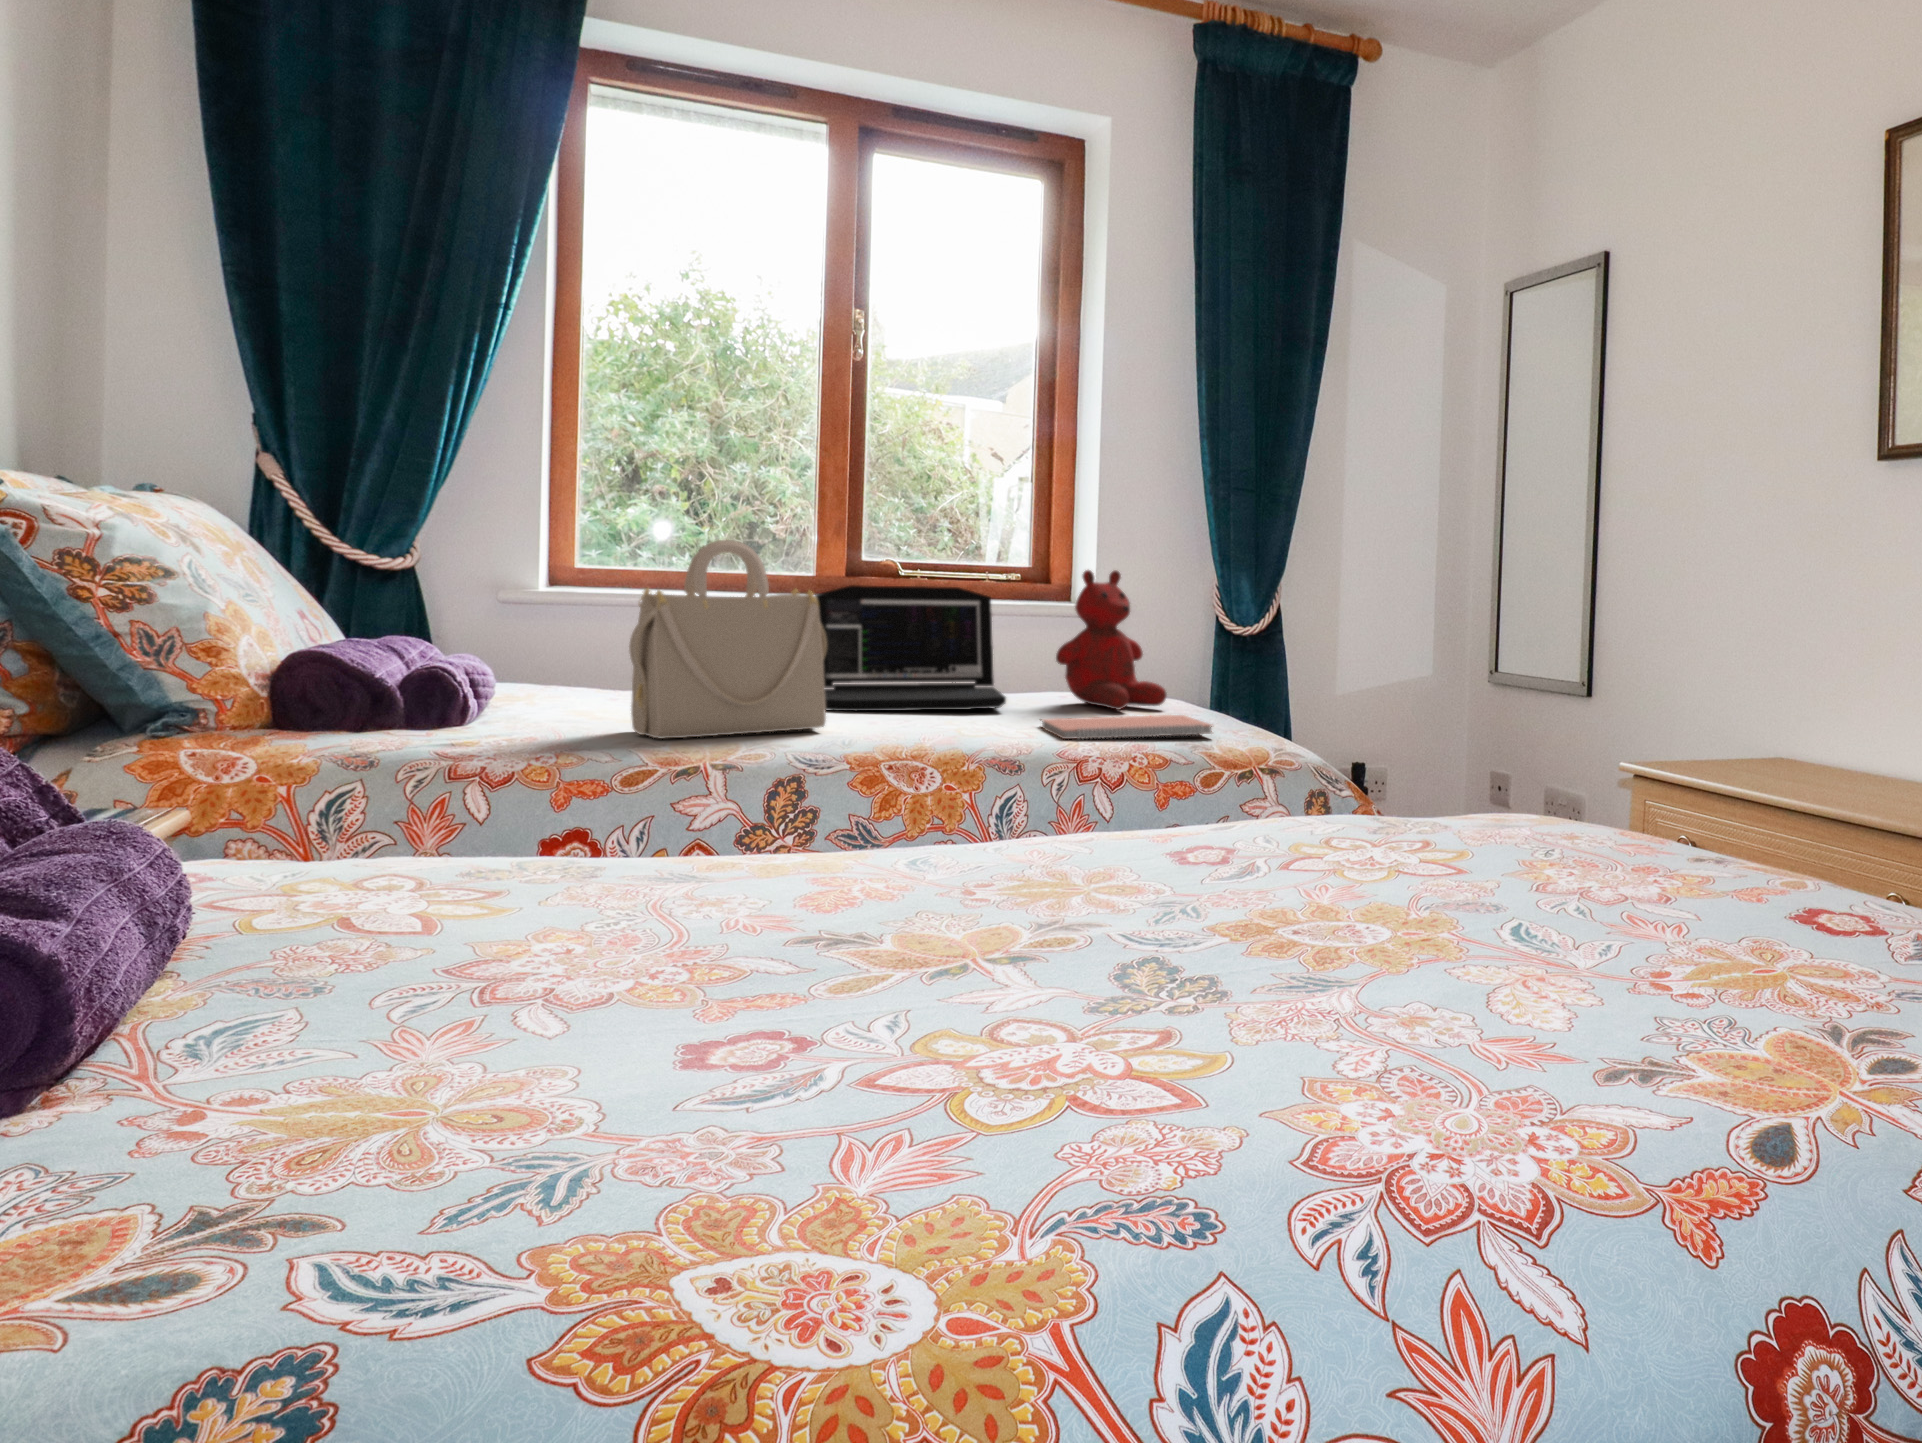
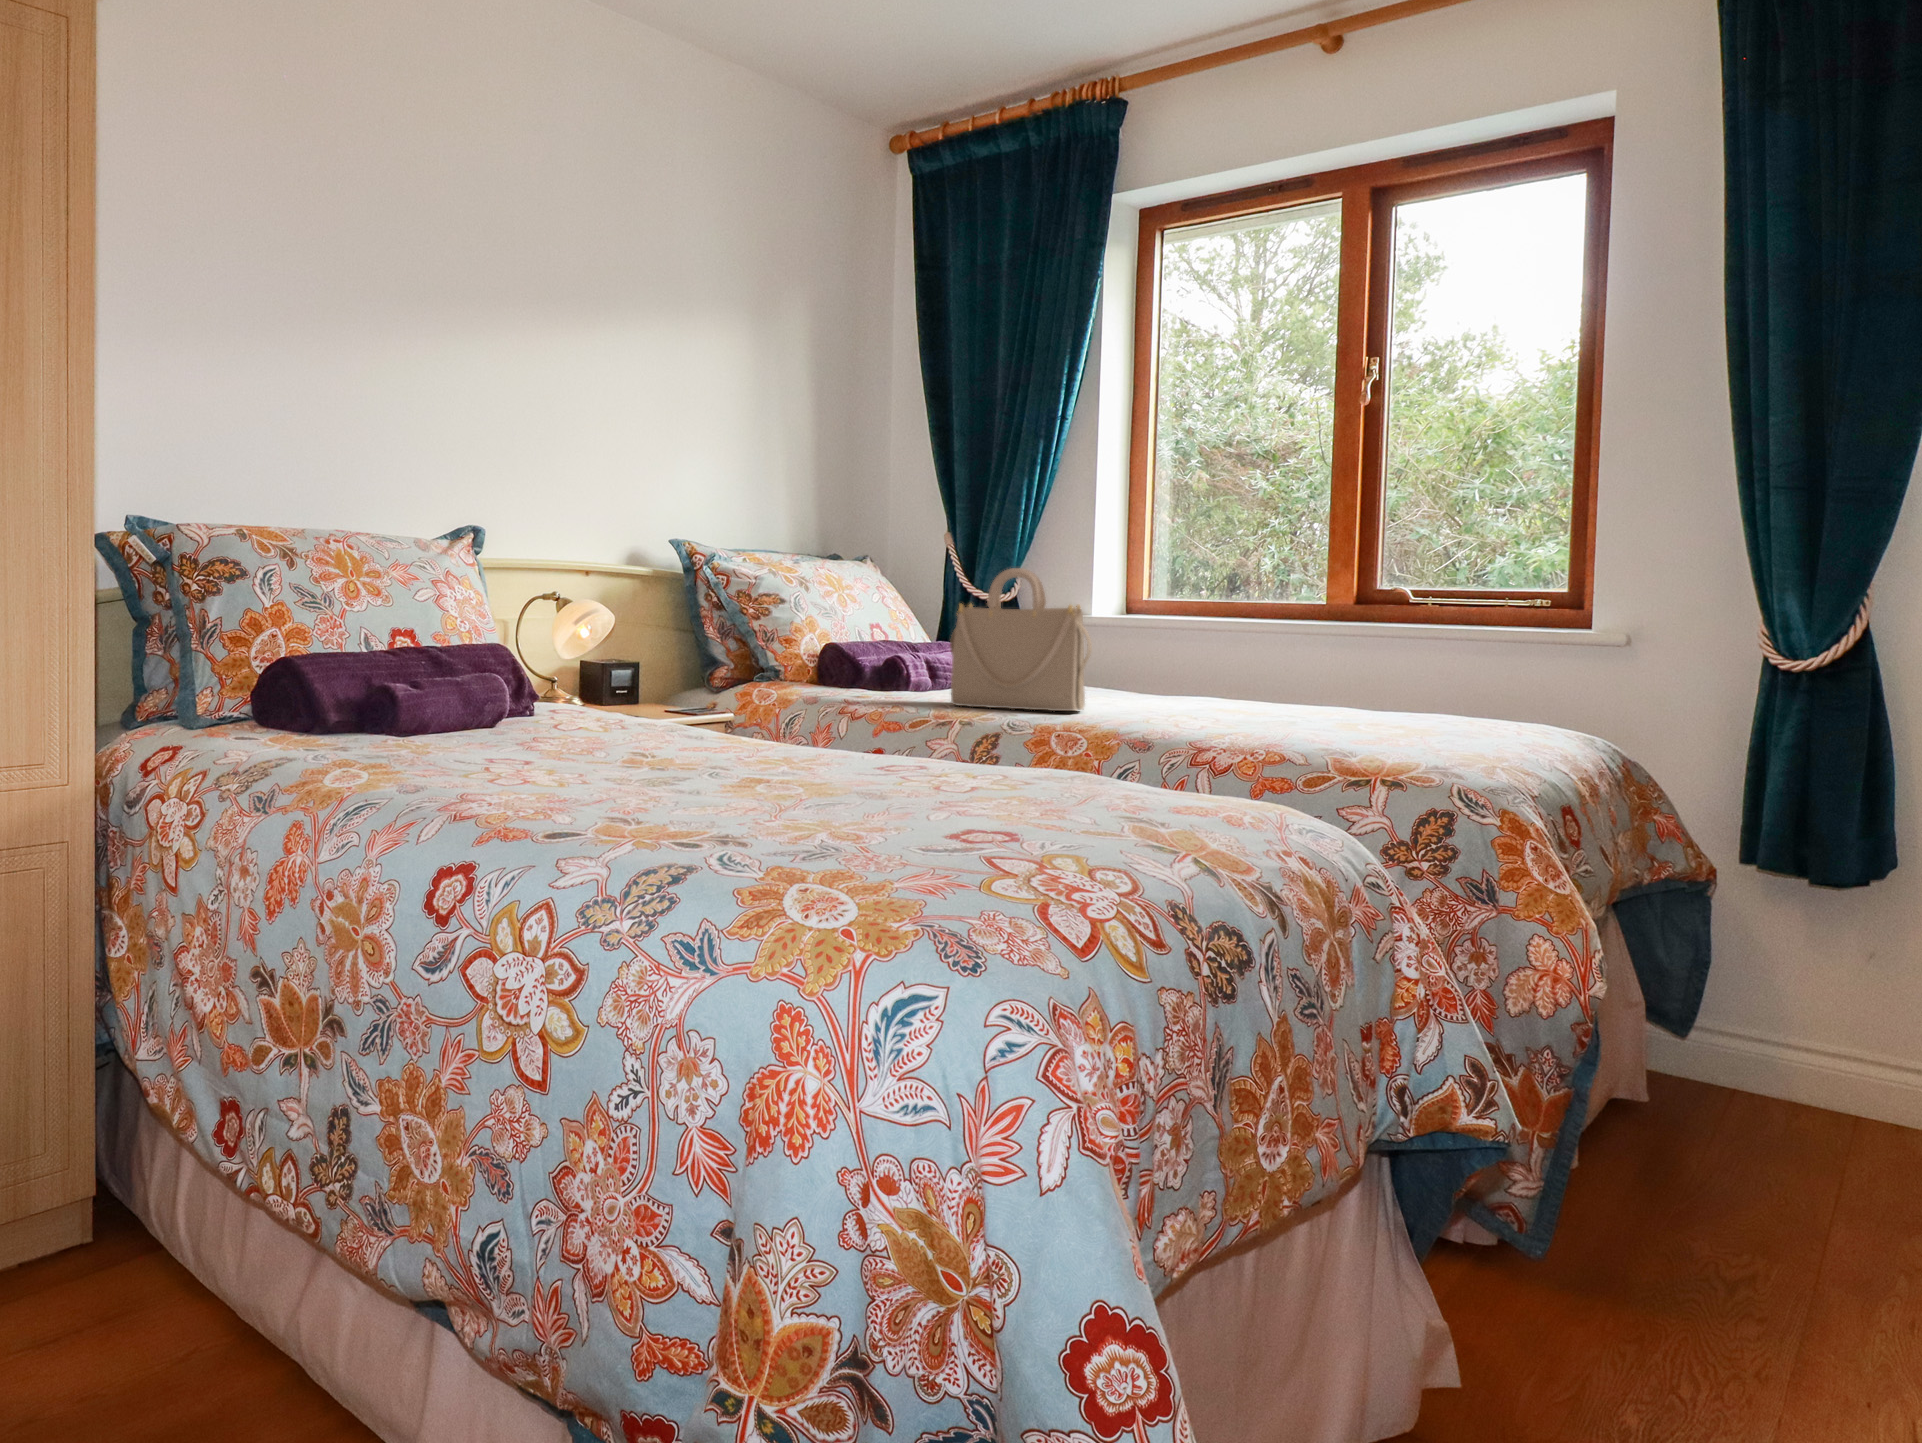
teddy bear: present [1056,570,1167,710] -> none [1385,588,1522,736]
laptop: present [815,585,1006,711] -> none [1144,610,1360,720]
notebook: present [1040,715,1212,739] -> none [1232,724,1425,748]

